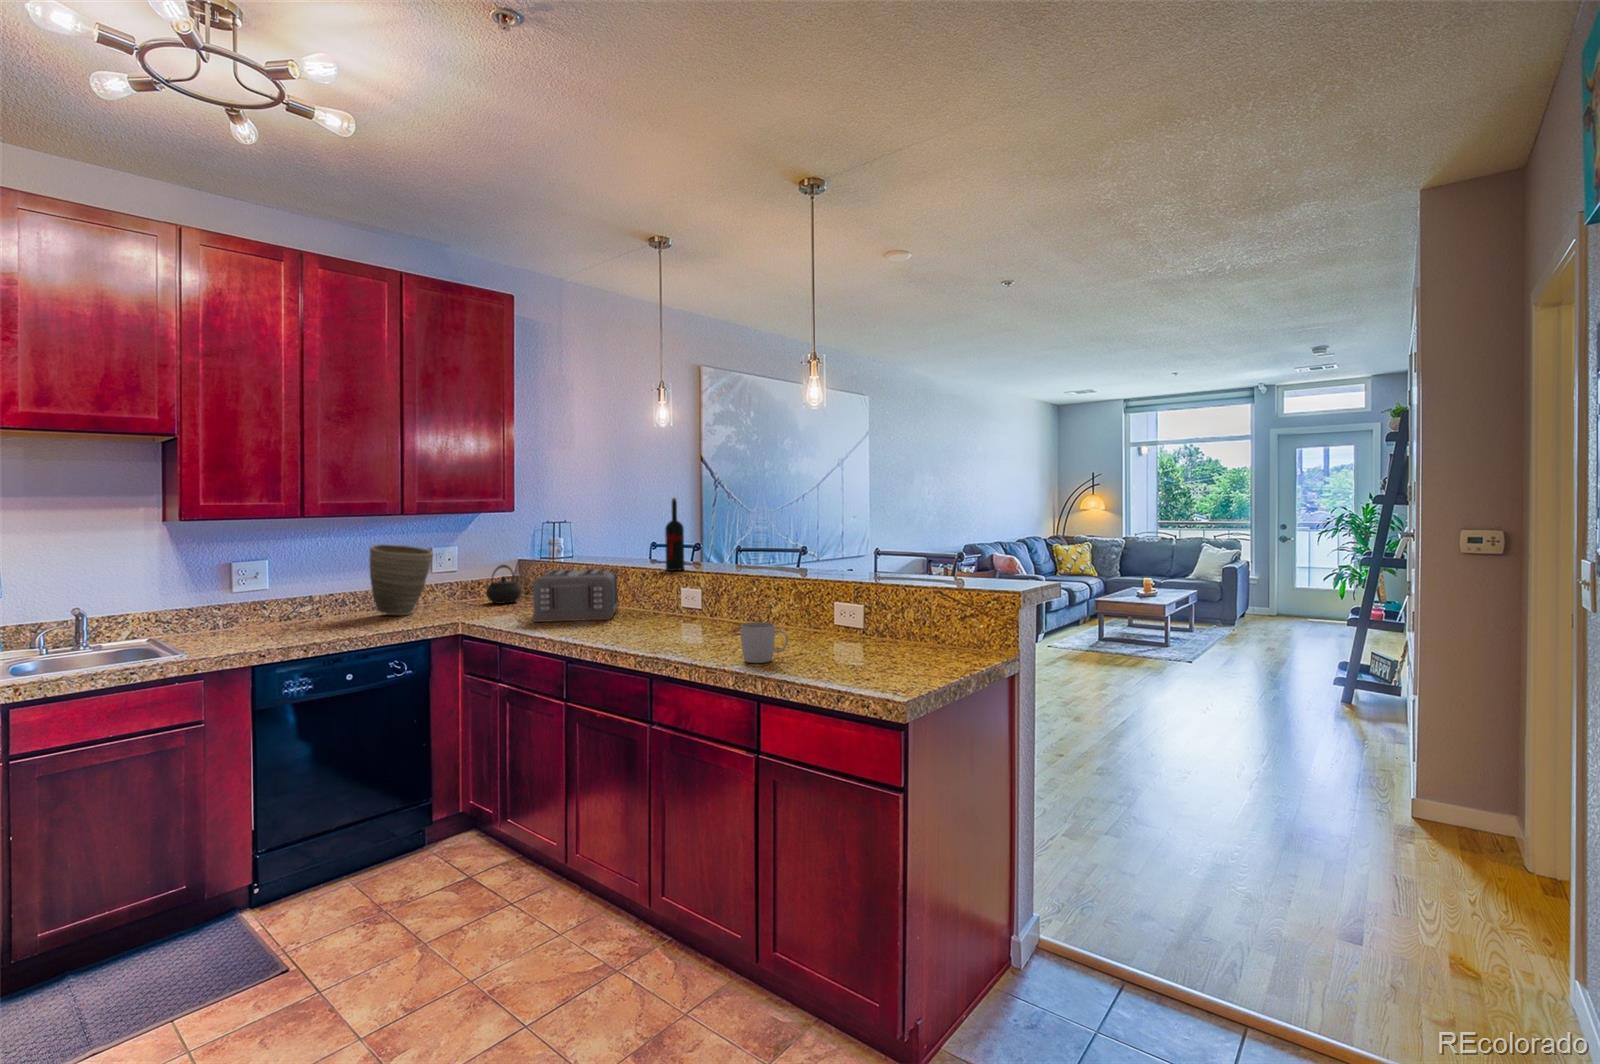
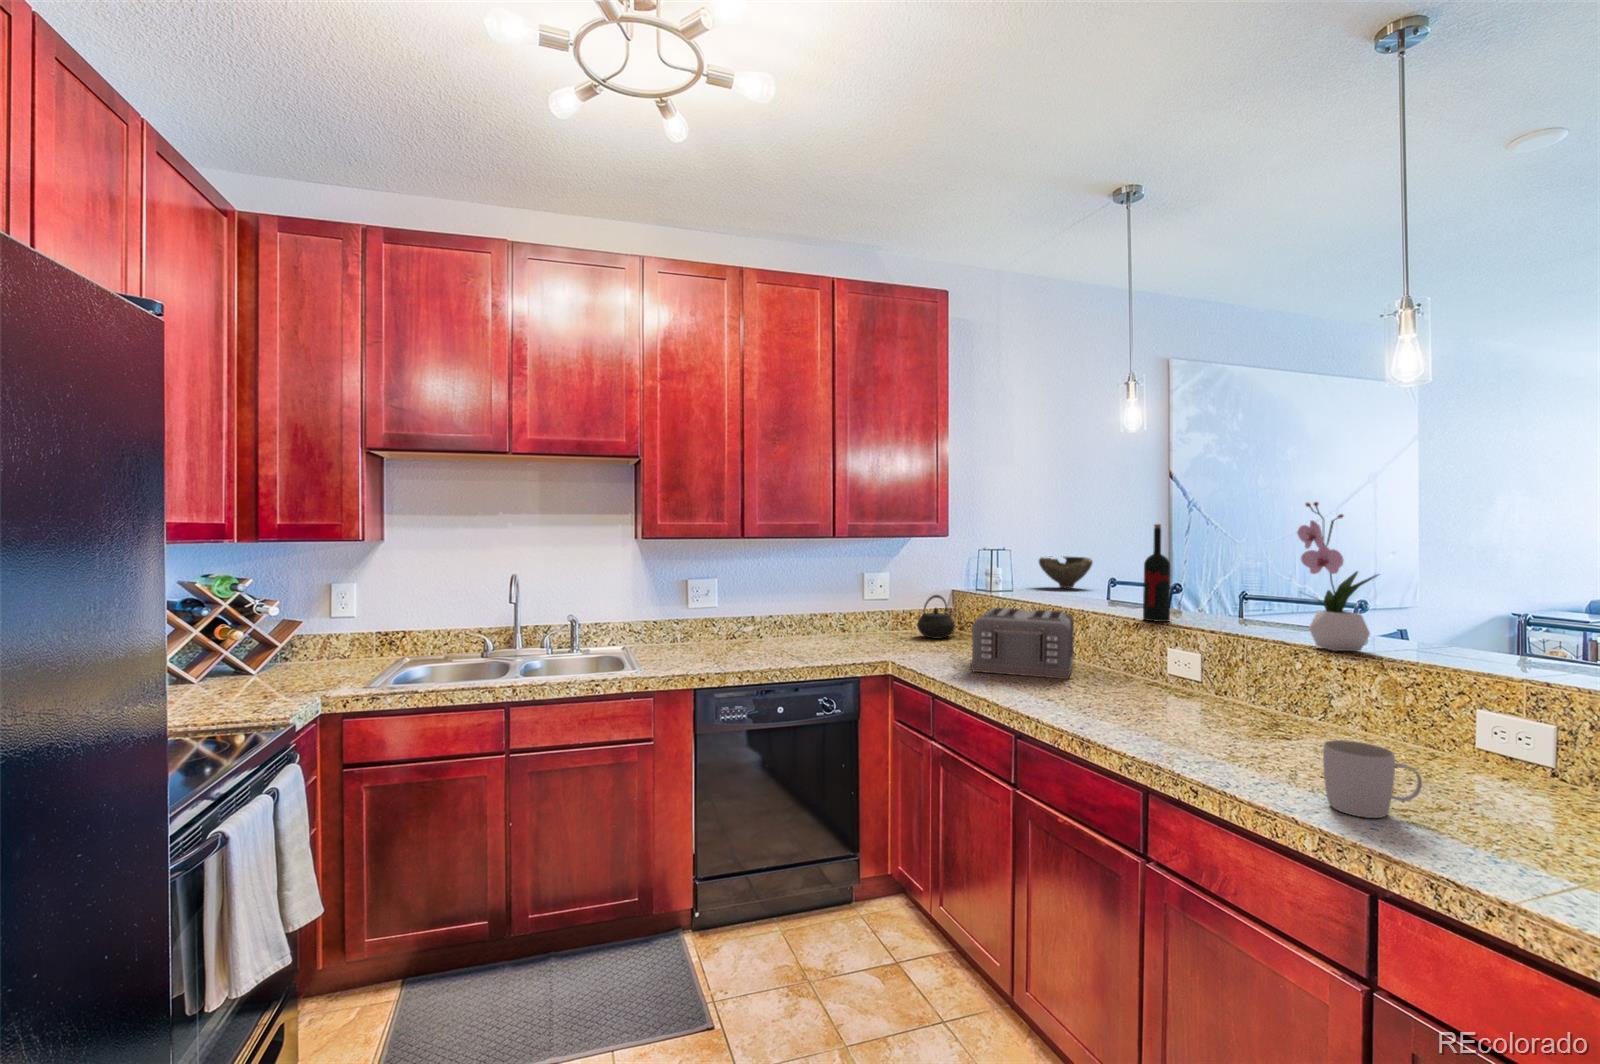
flower arrangement: none [751,481,795,577] -> present [1297,502,1378,651]
bowl: none [597,528,641,555] -> present [1039,557,1093,588]
vase: present [369,544,433,615] -> none [805,567,866,644]

